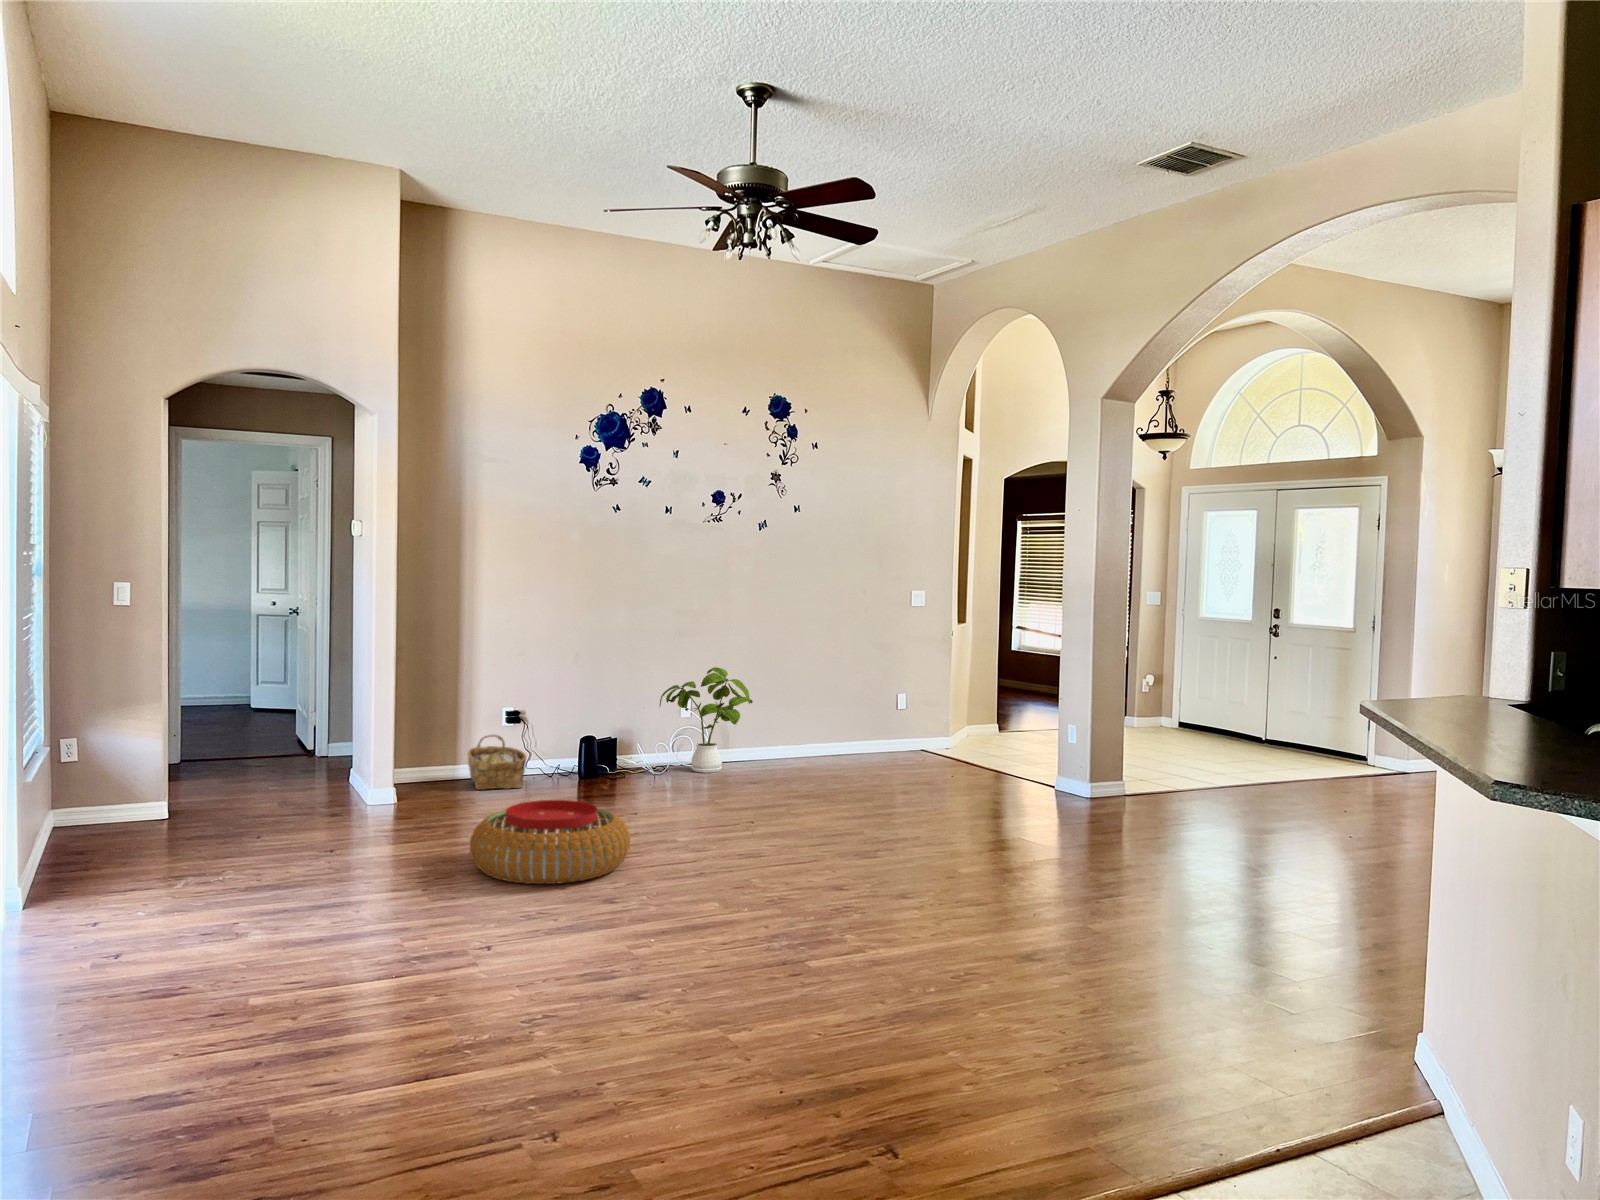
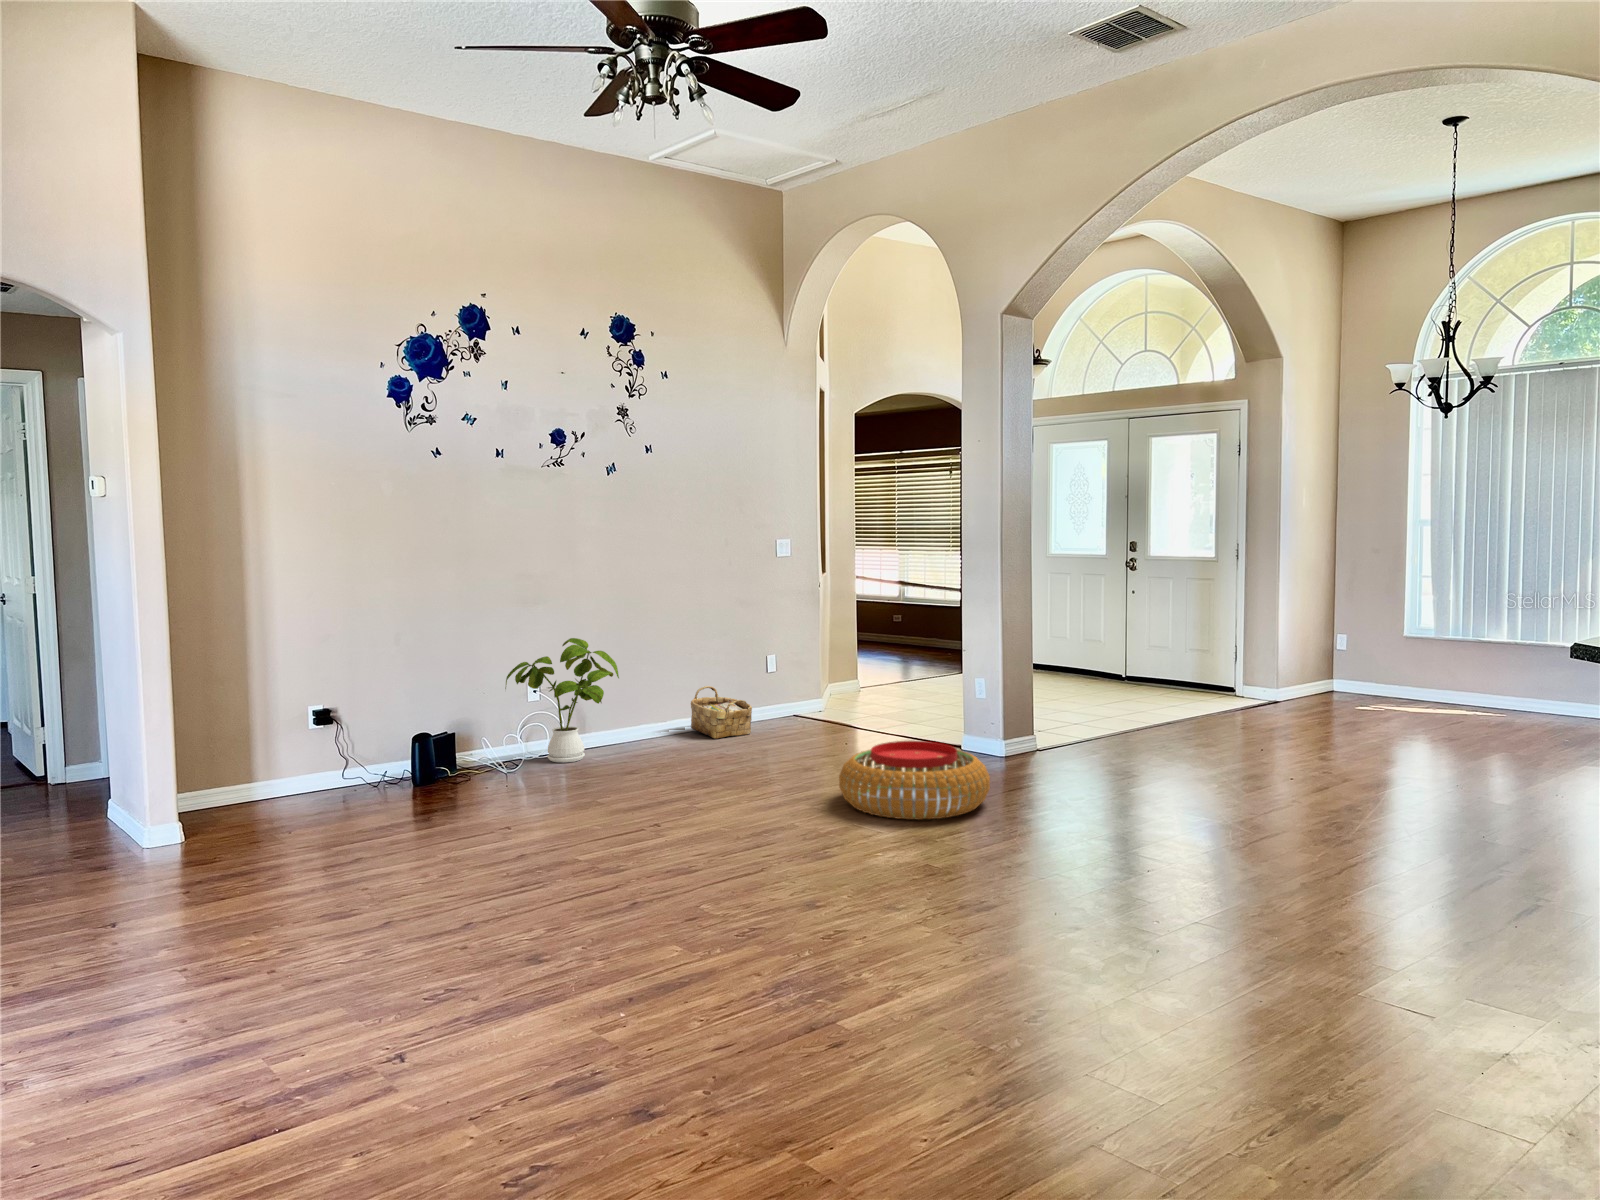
woven basket: present [468,735,526,790] -> present [691,686,752,739]
pouf: present [470,800,630,884] -> present [839,741,990,819]

